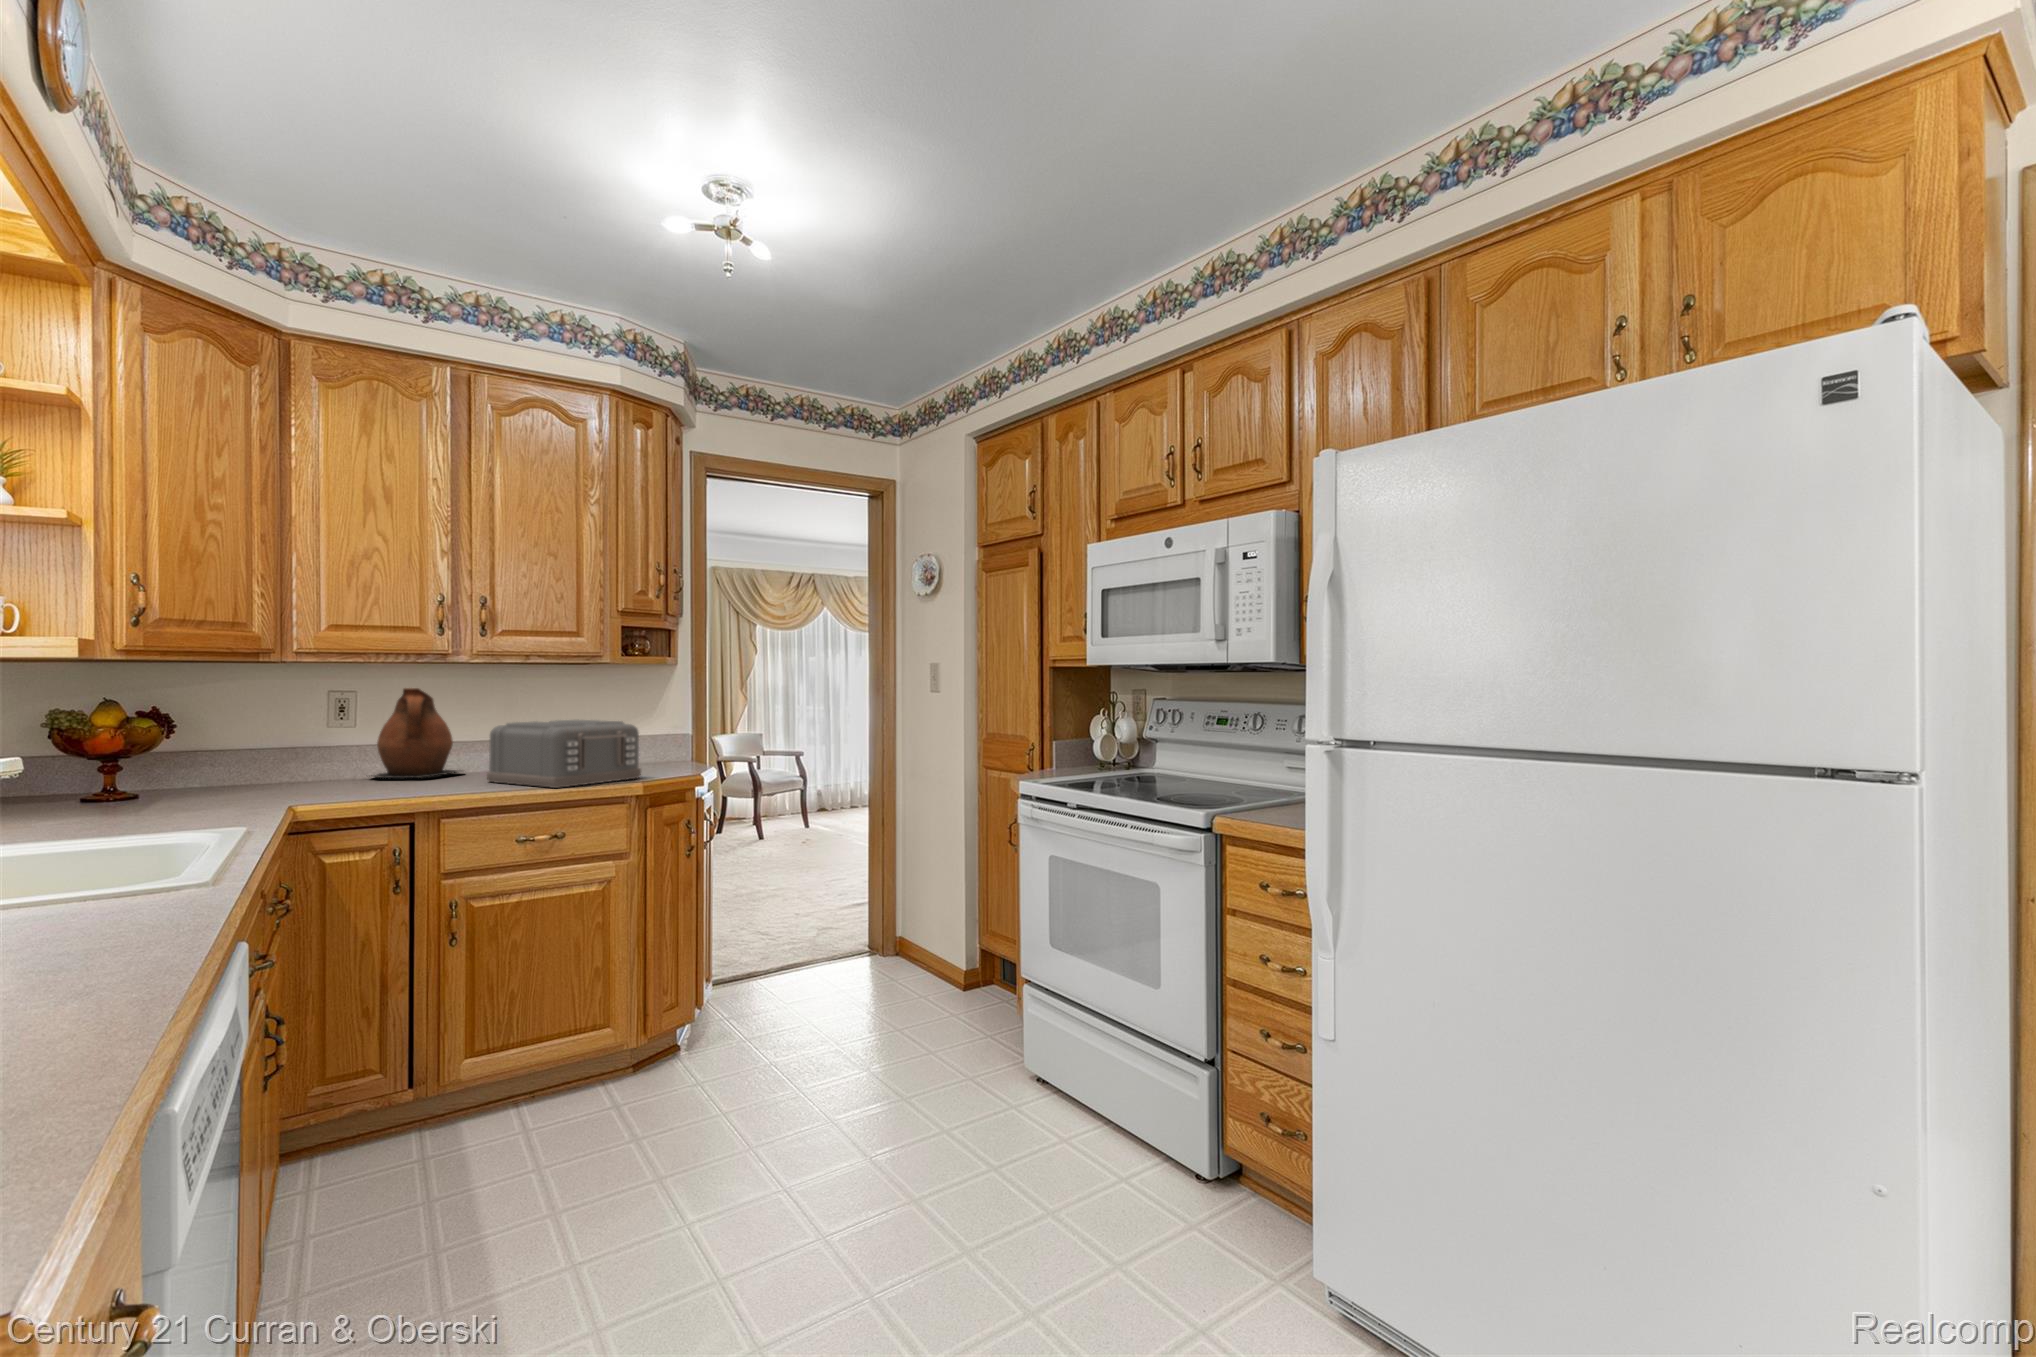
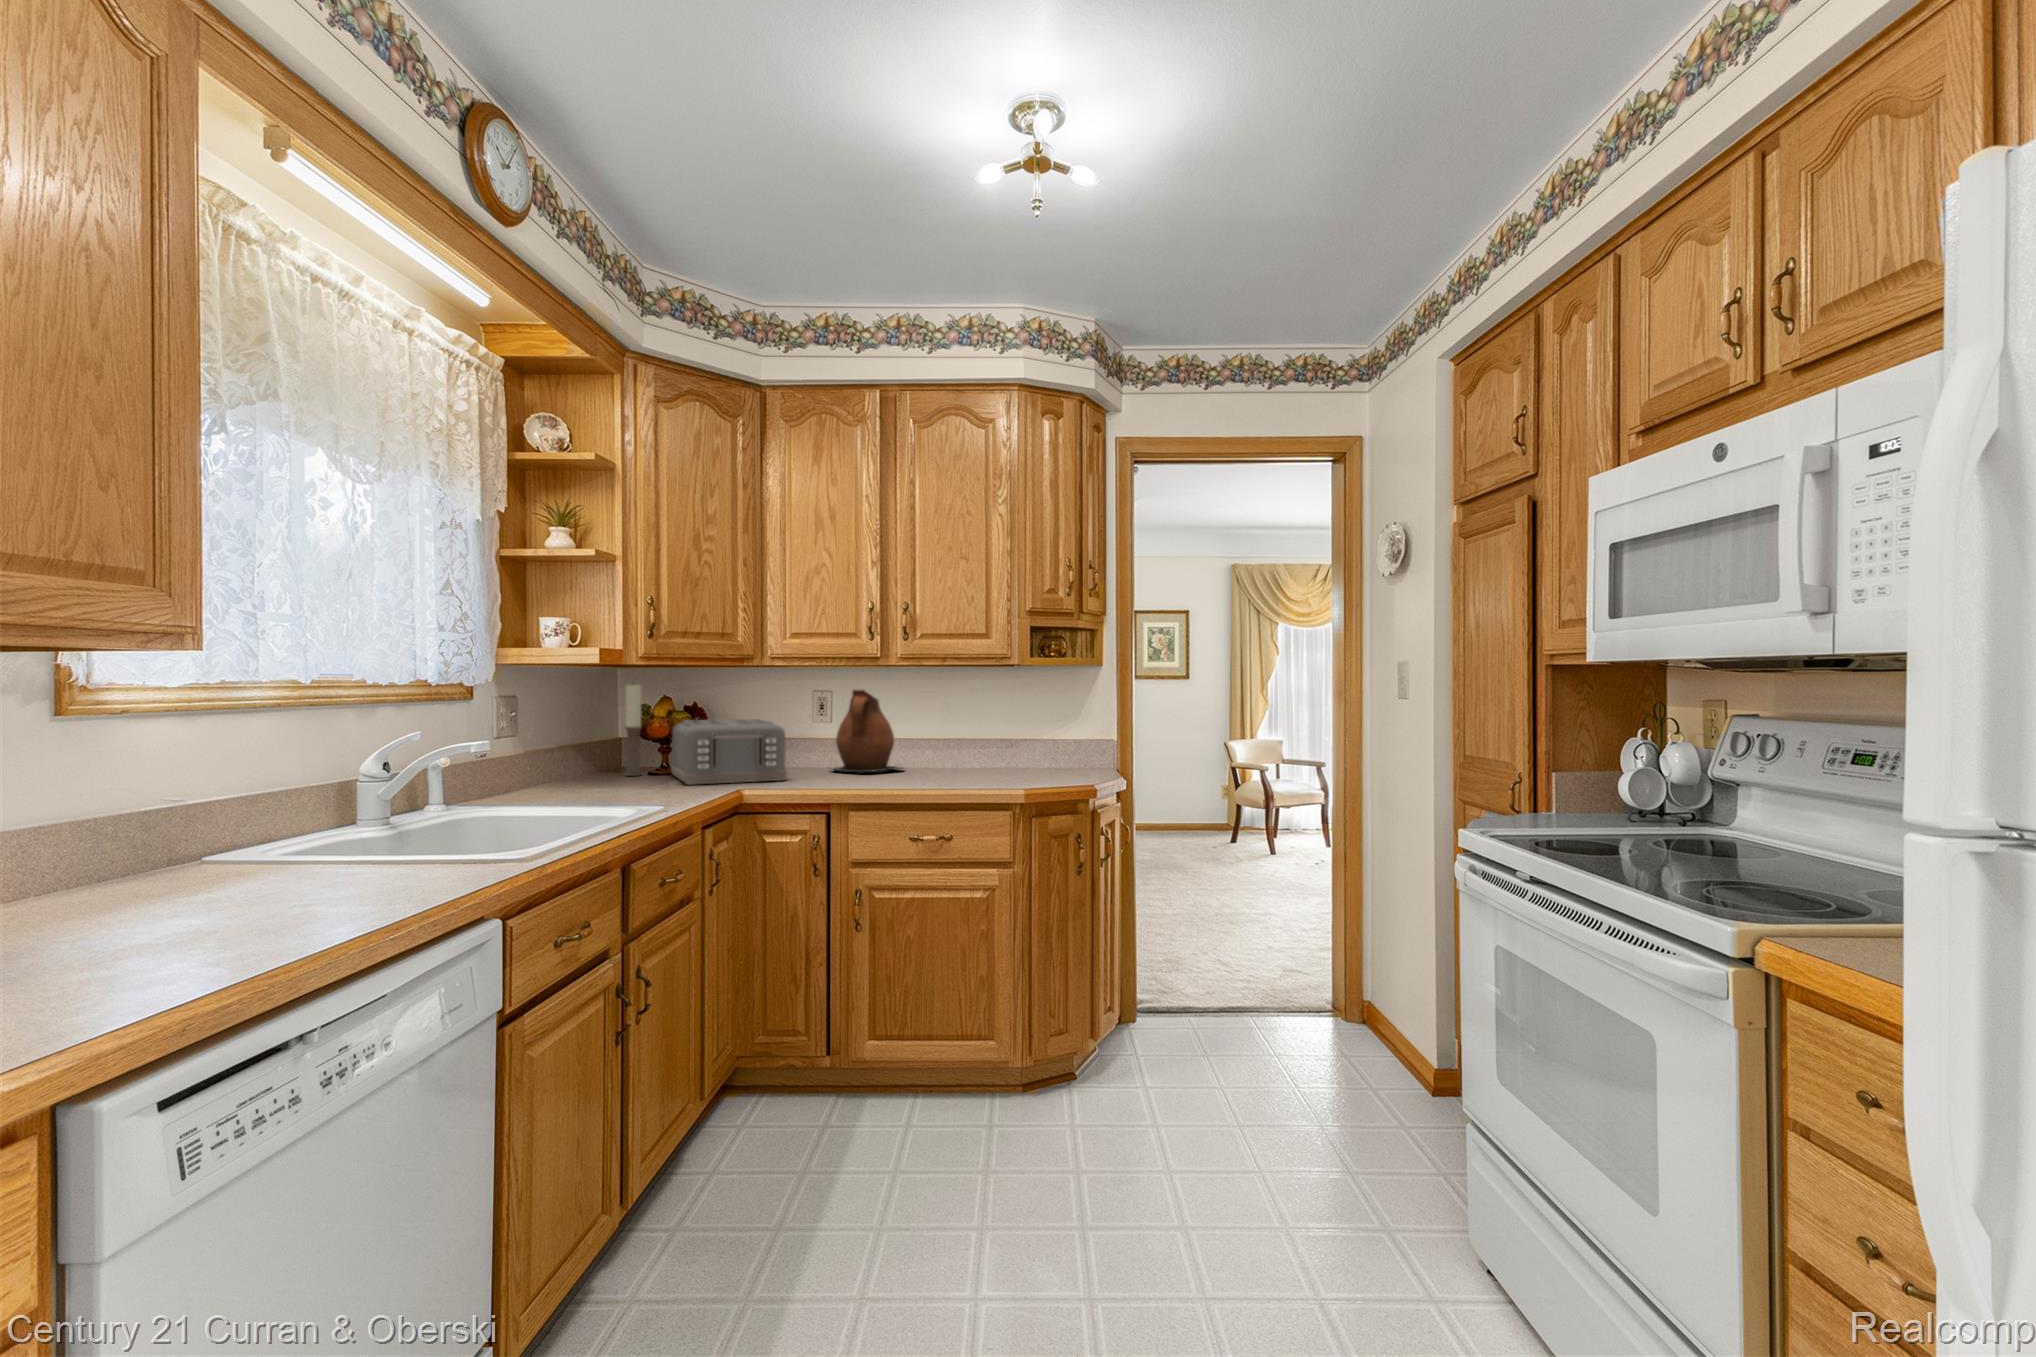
candle: none [56,680,85,802] -> present [625,685,641,776]
toaster: present [486,720,641,788] -> present [671,719,787,785]

